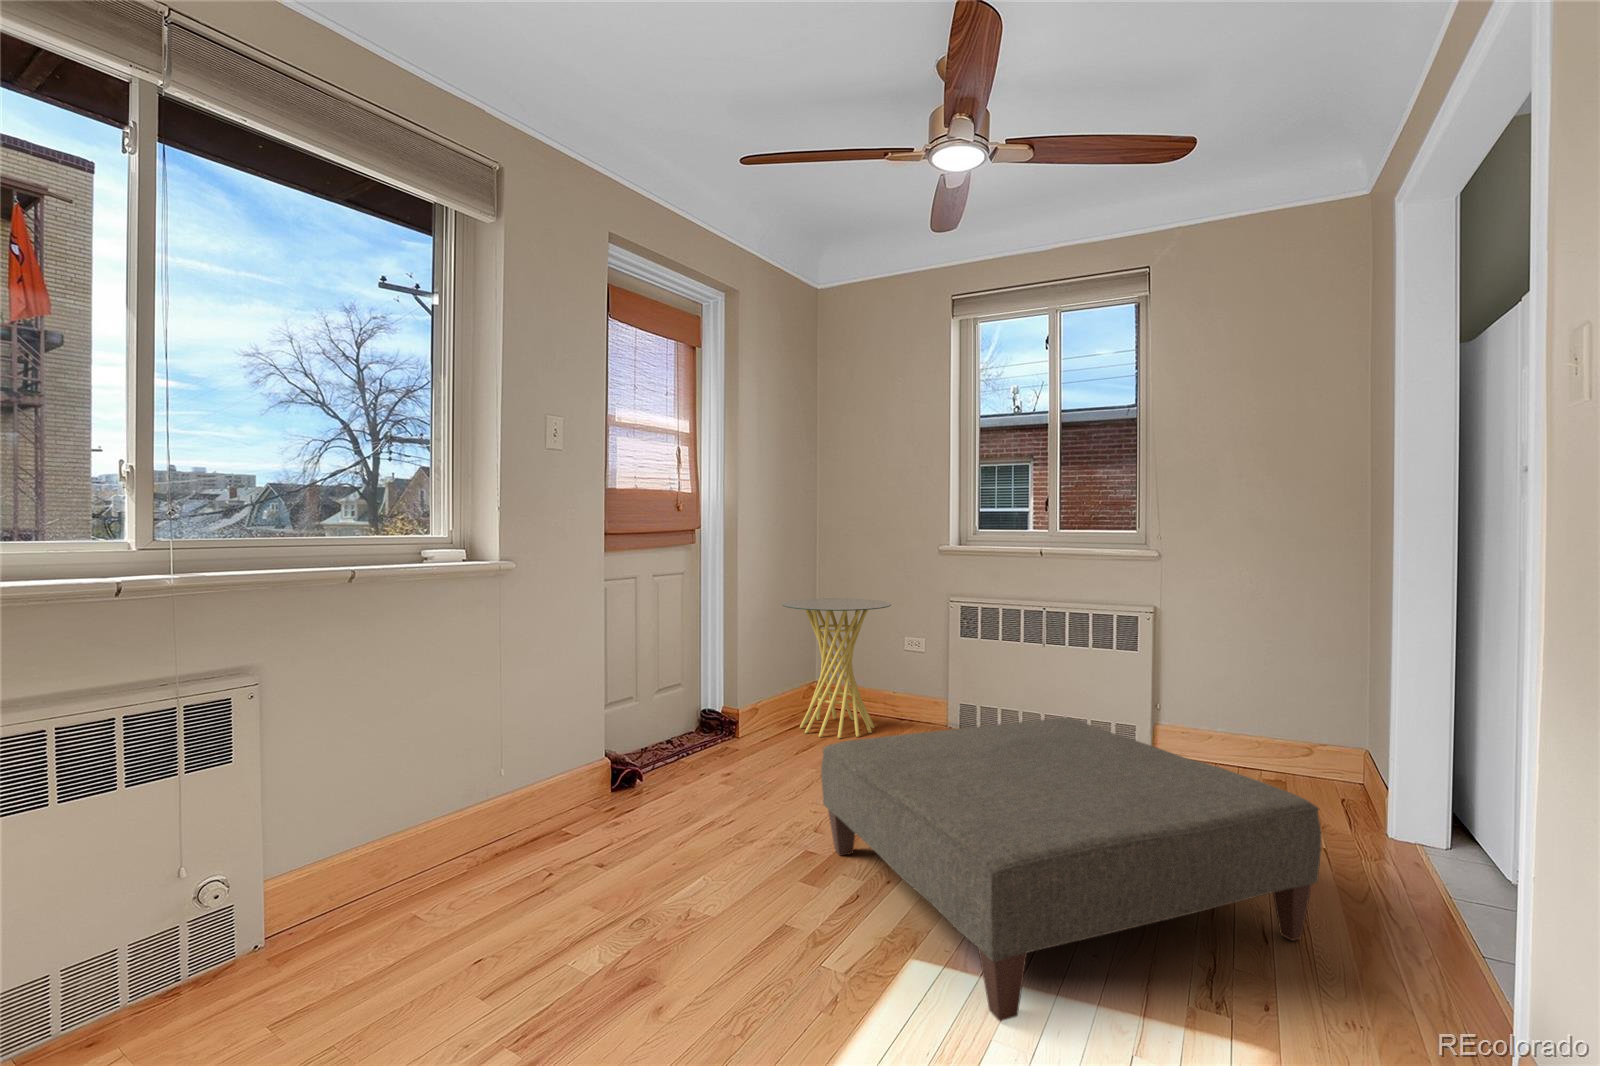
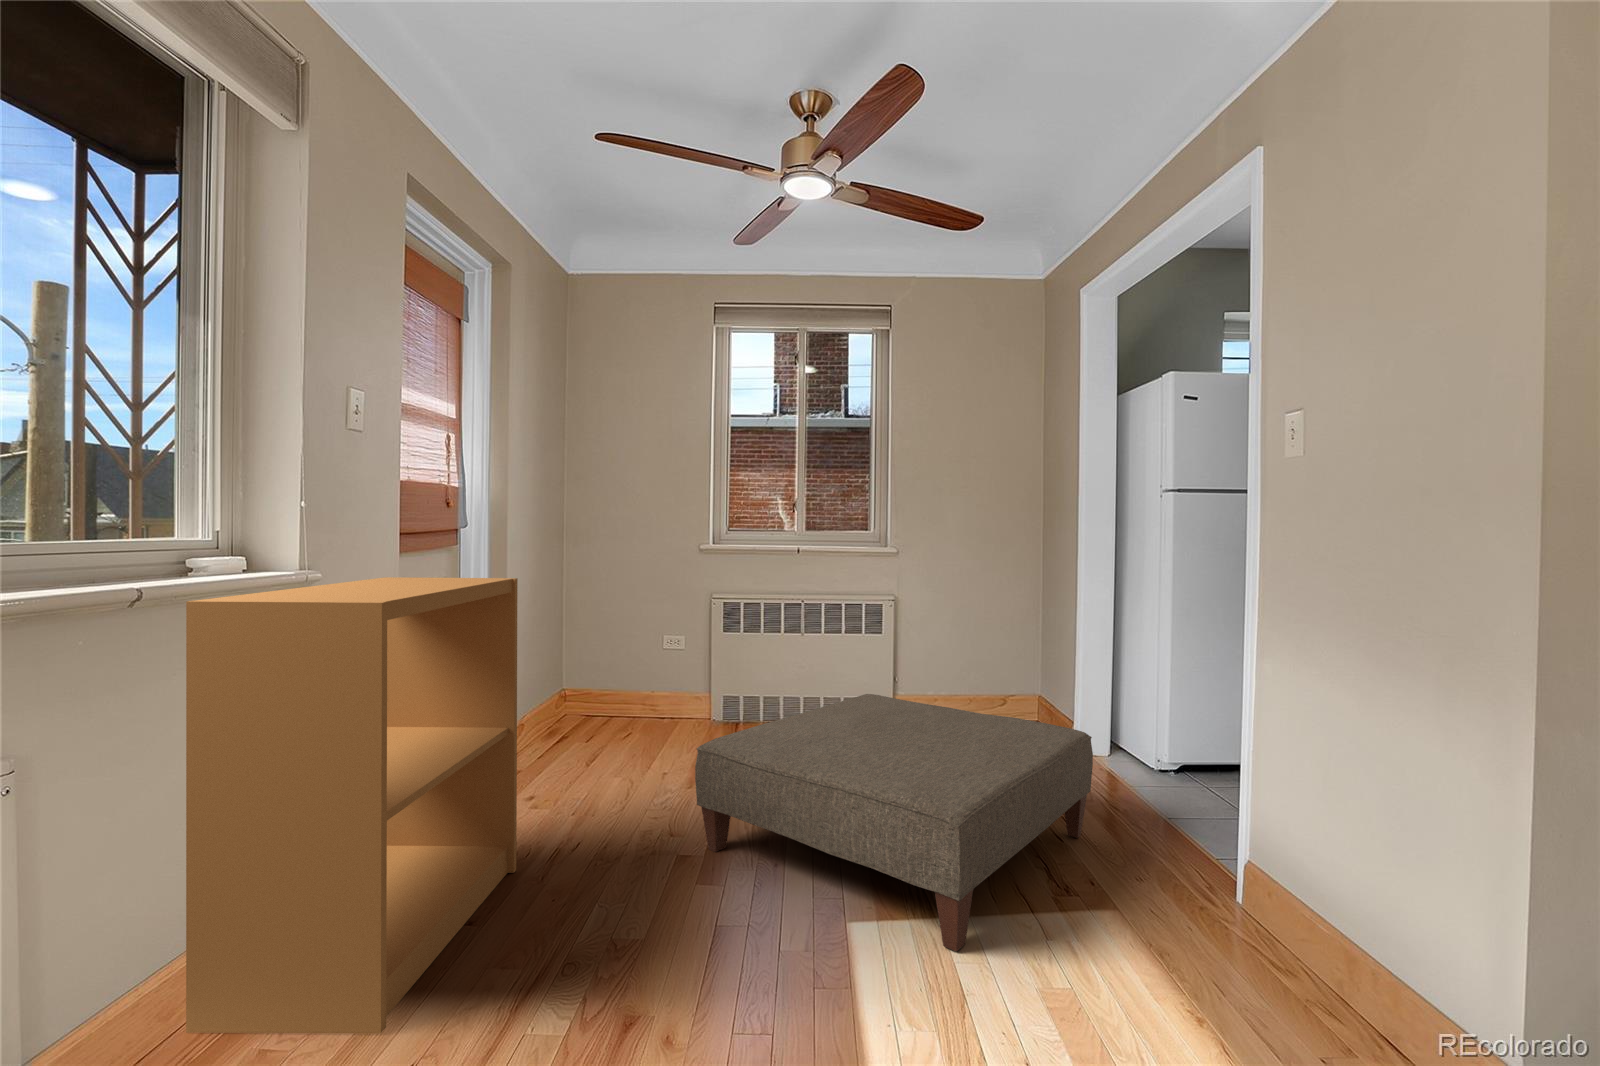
bookshelf: none [390,570,666,931] -> present [186,577,518,1034]
side table: present [782,598,891,738] -> none [551,601,666,744]

